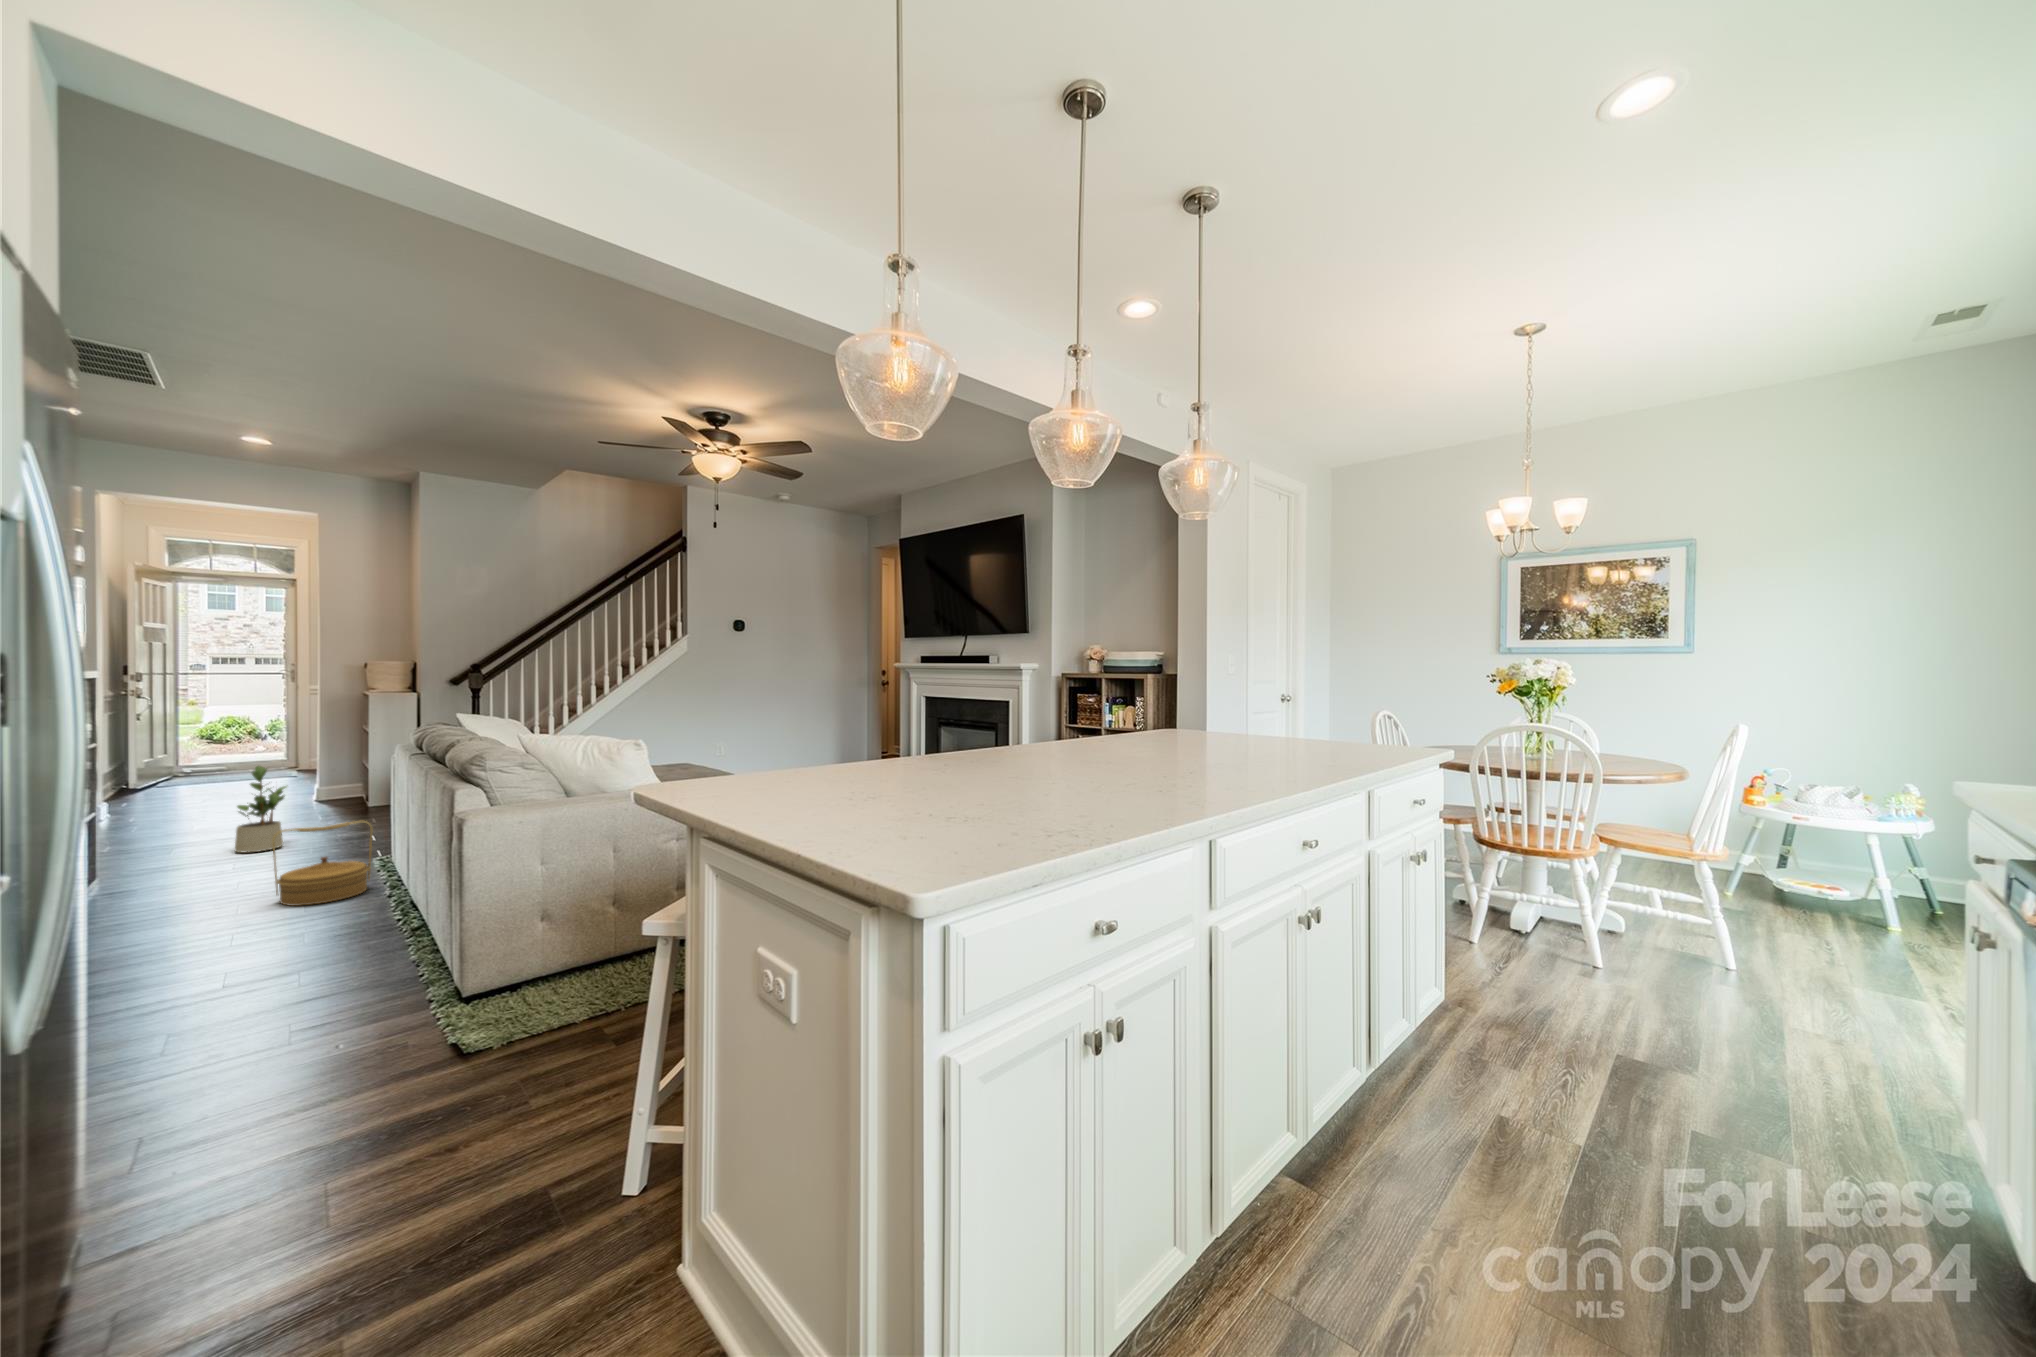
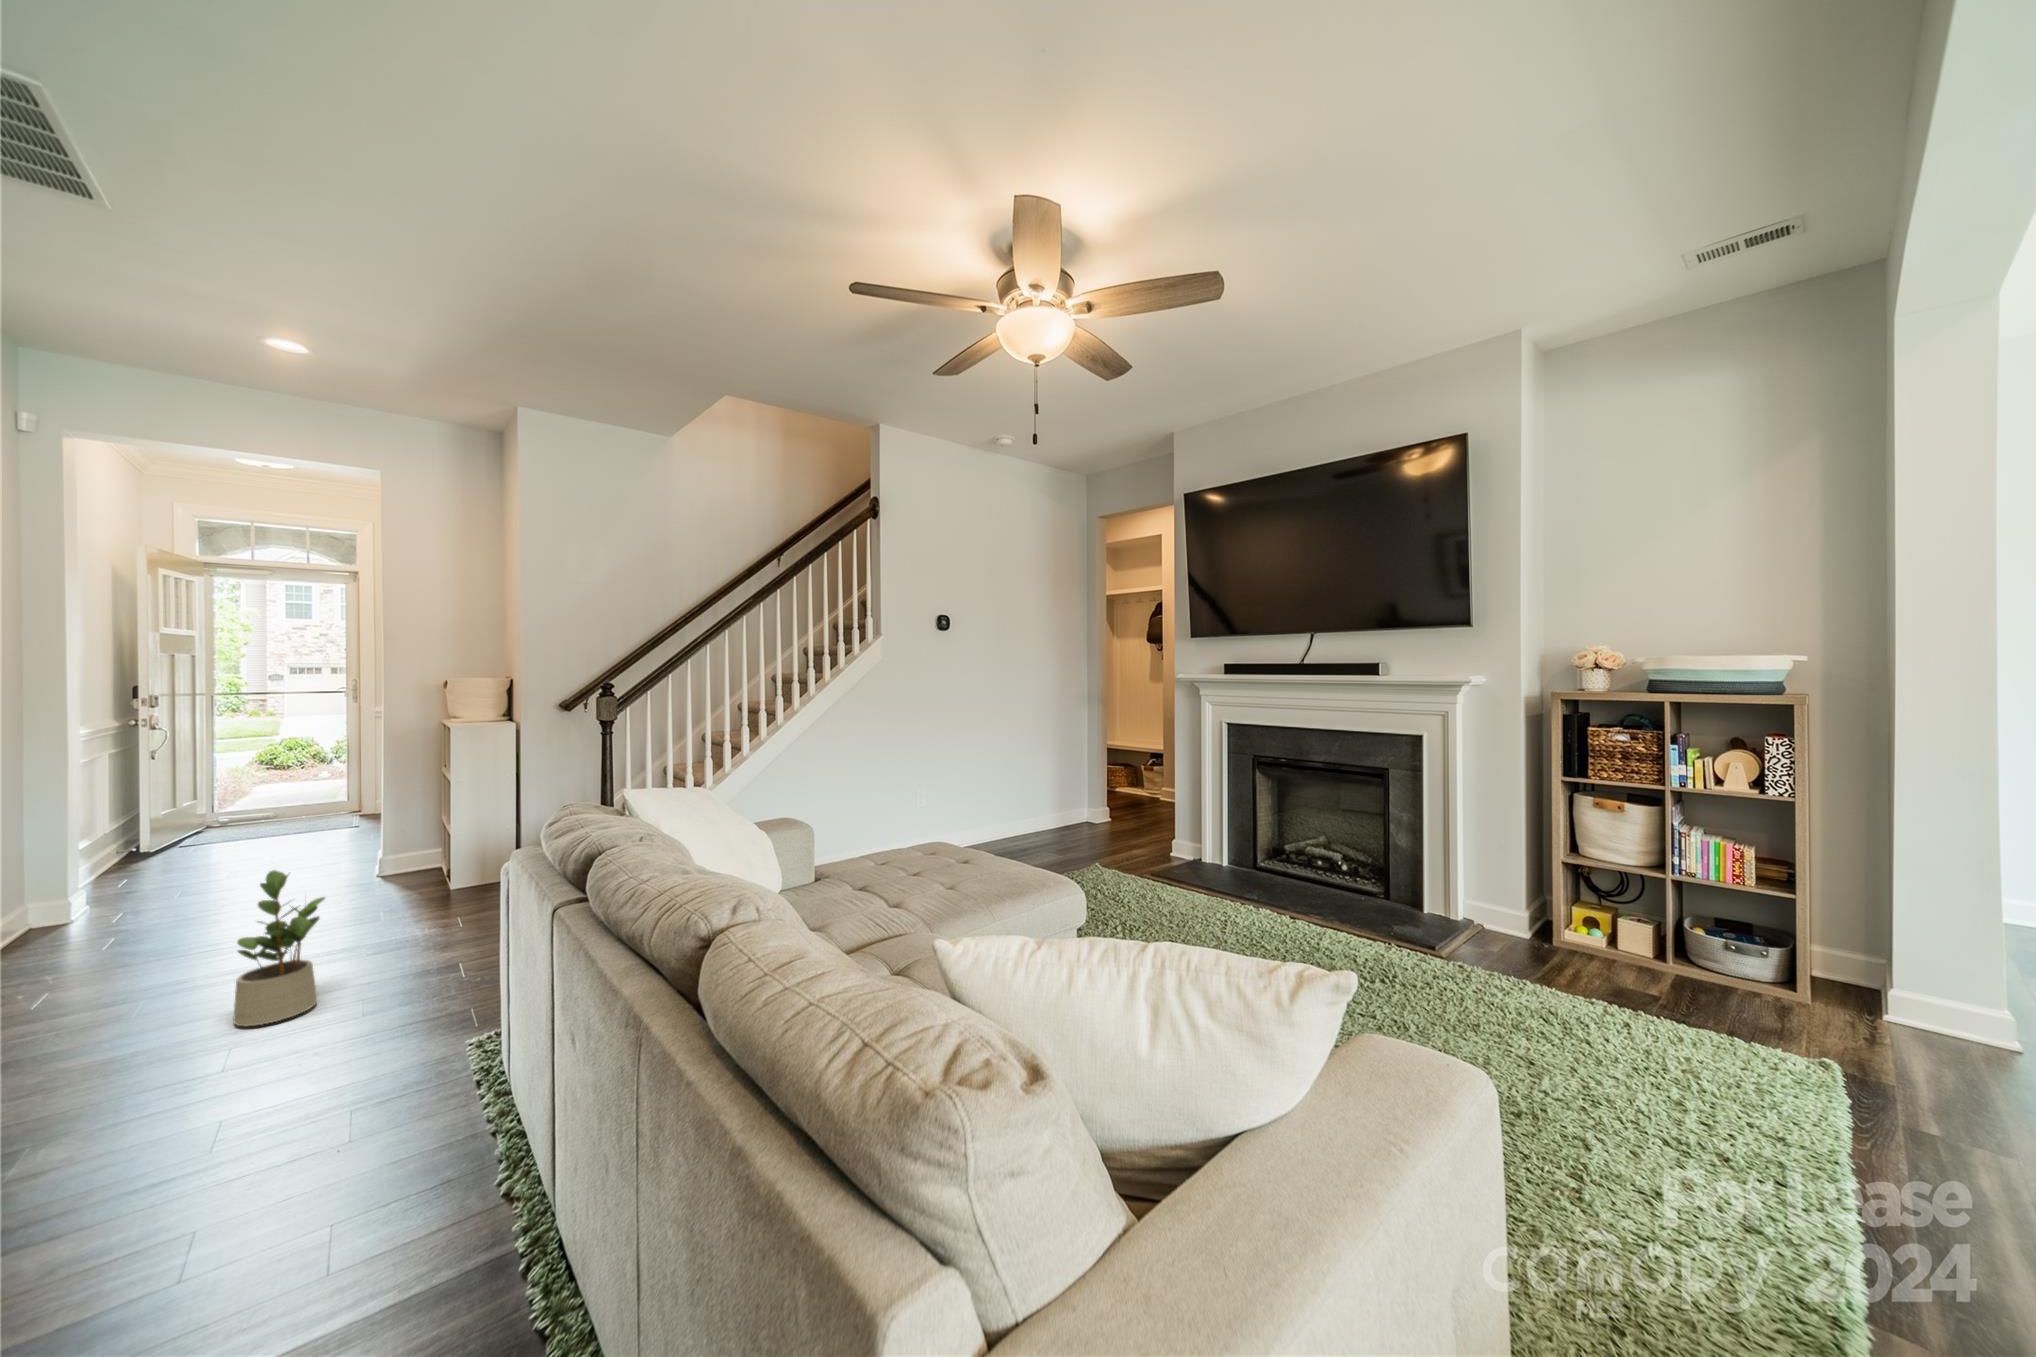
basket: present [272,821,373,906] -> none [256,1030,469,1261]

